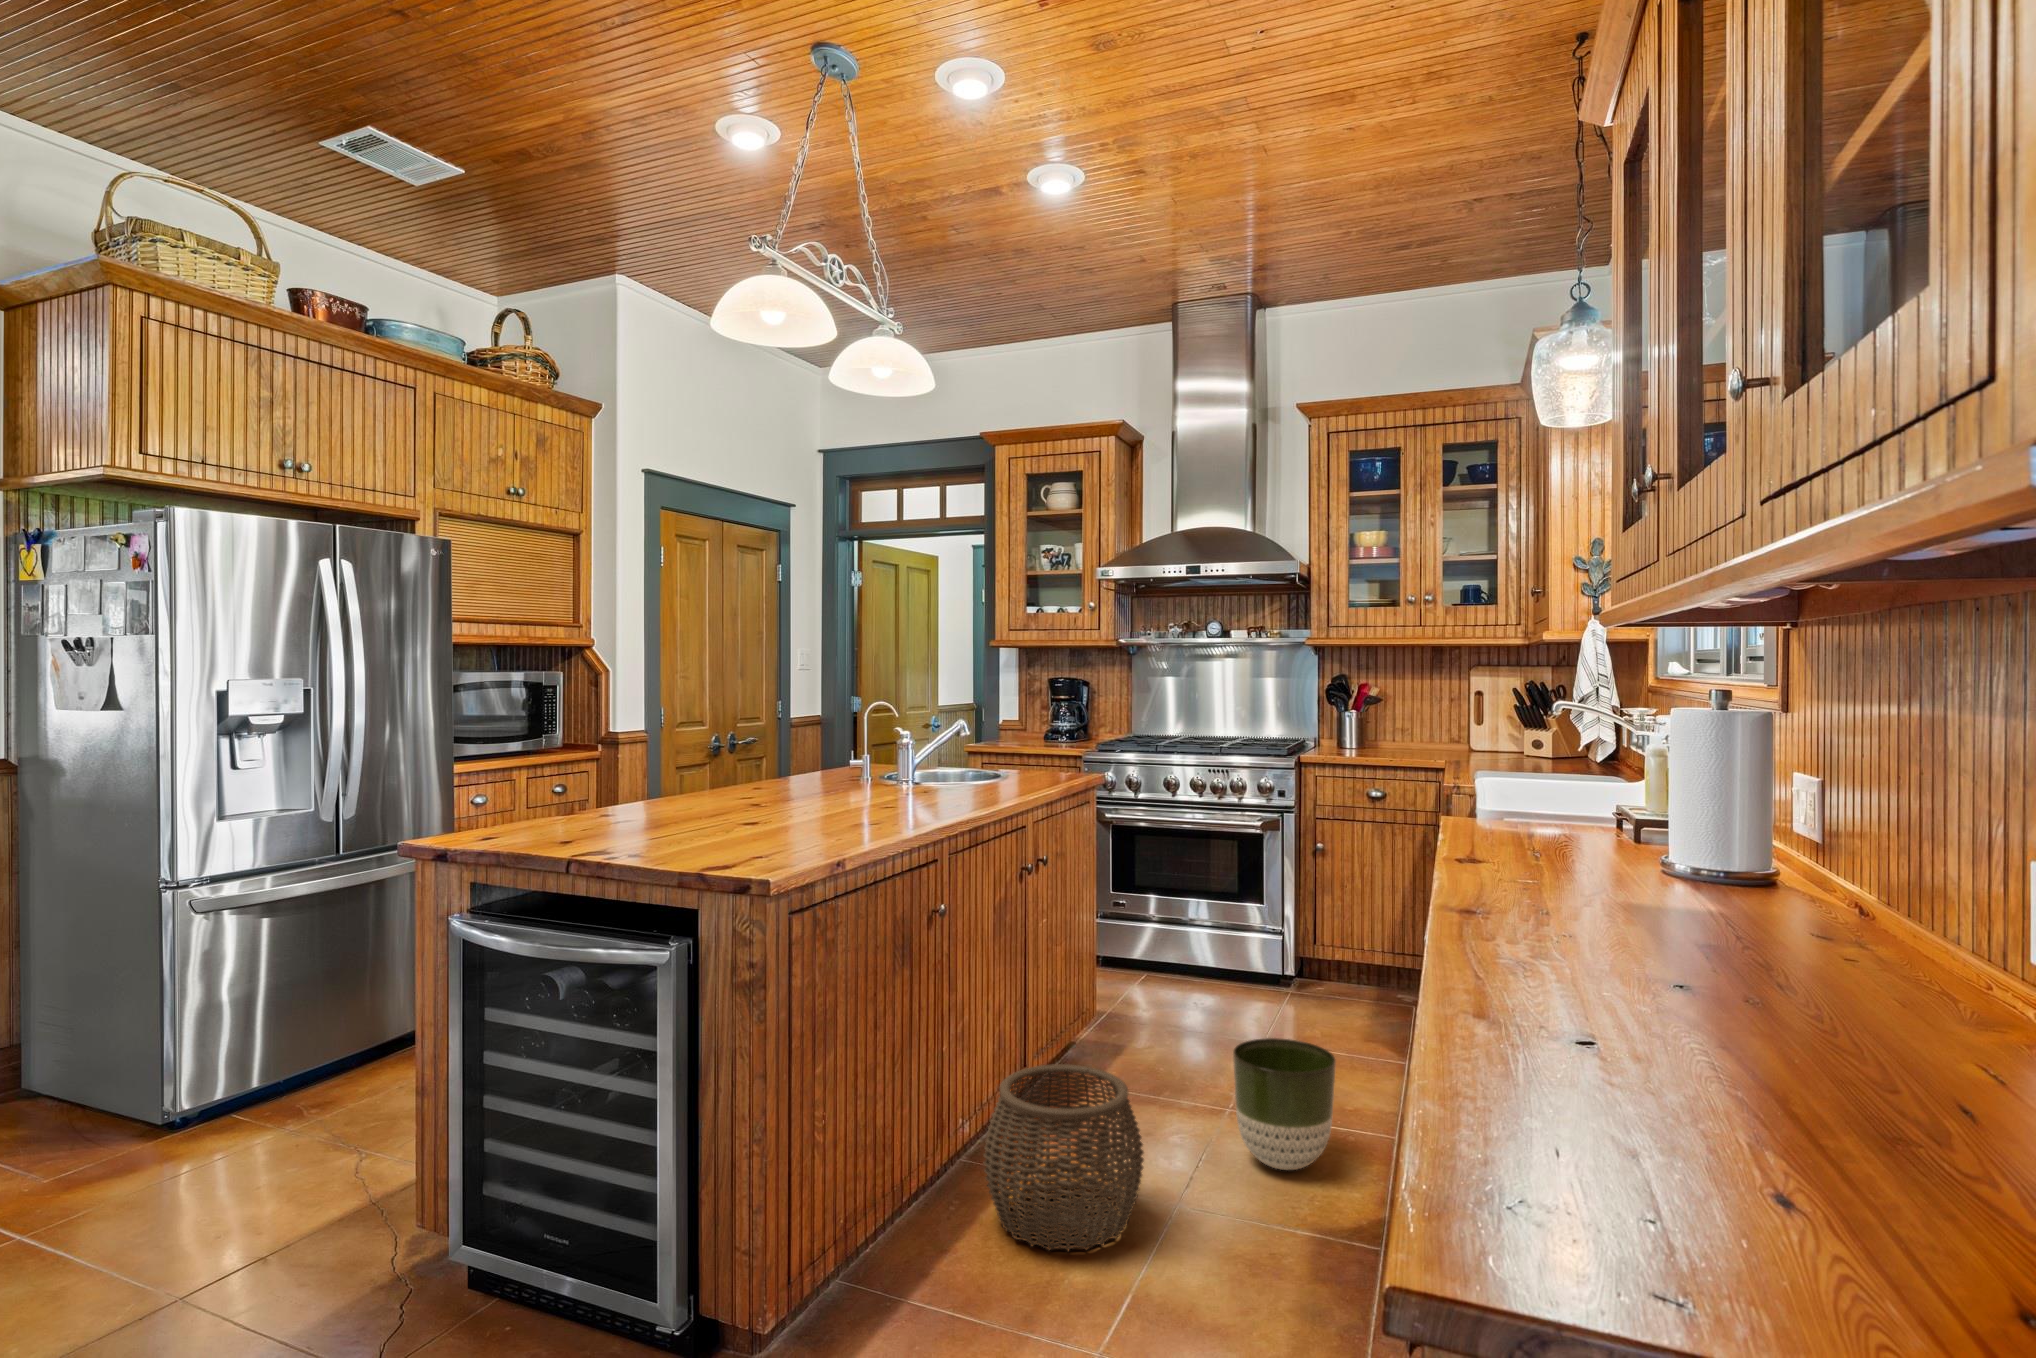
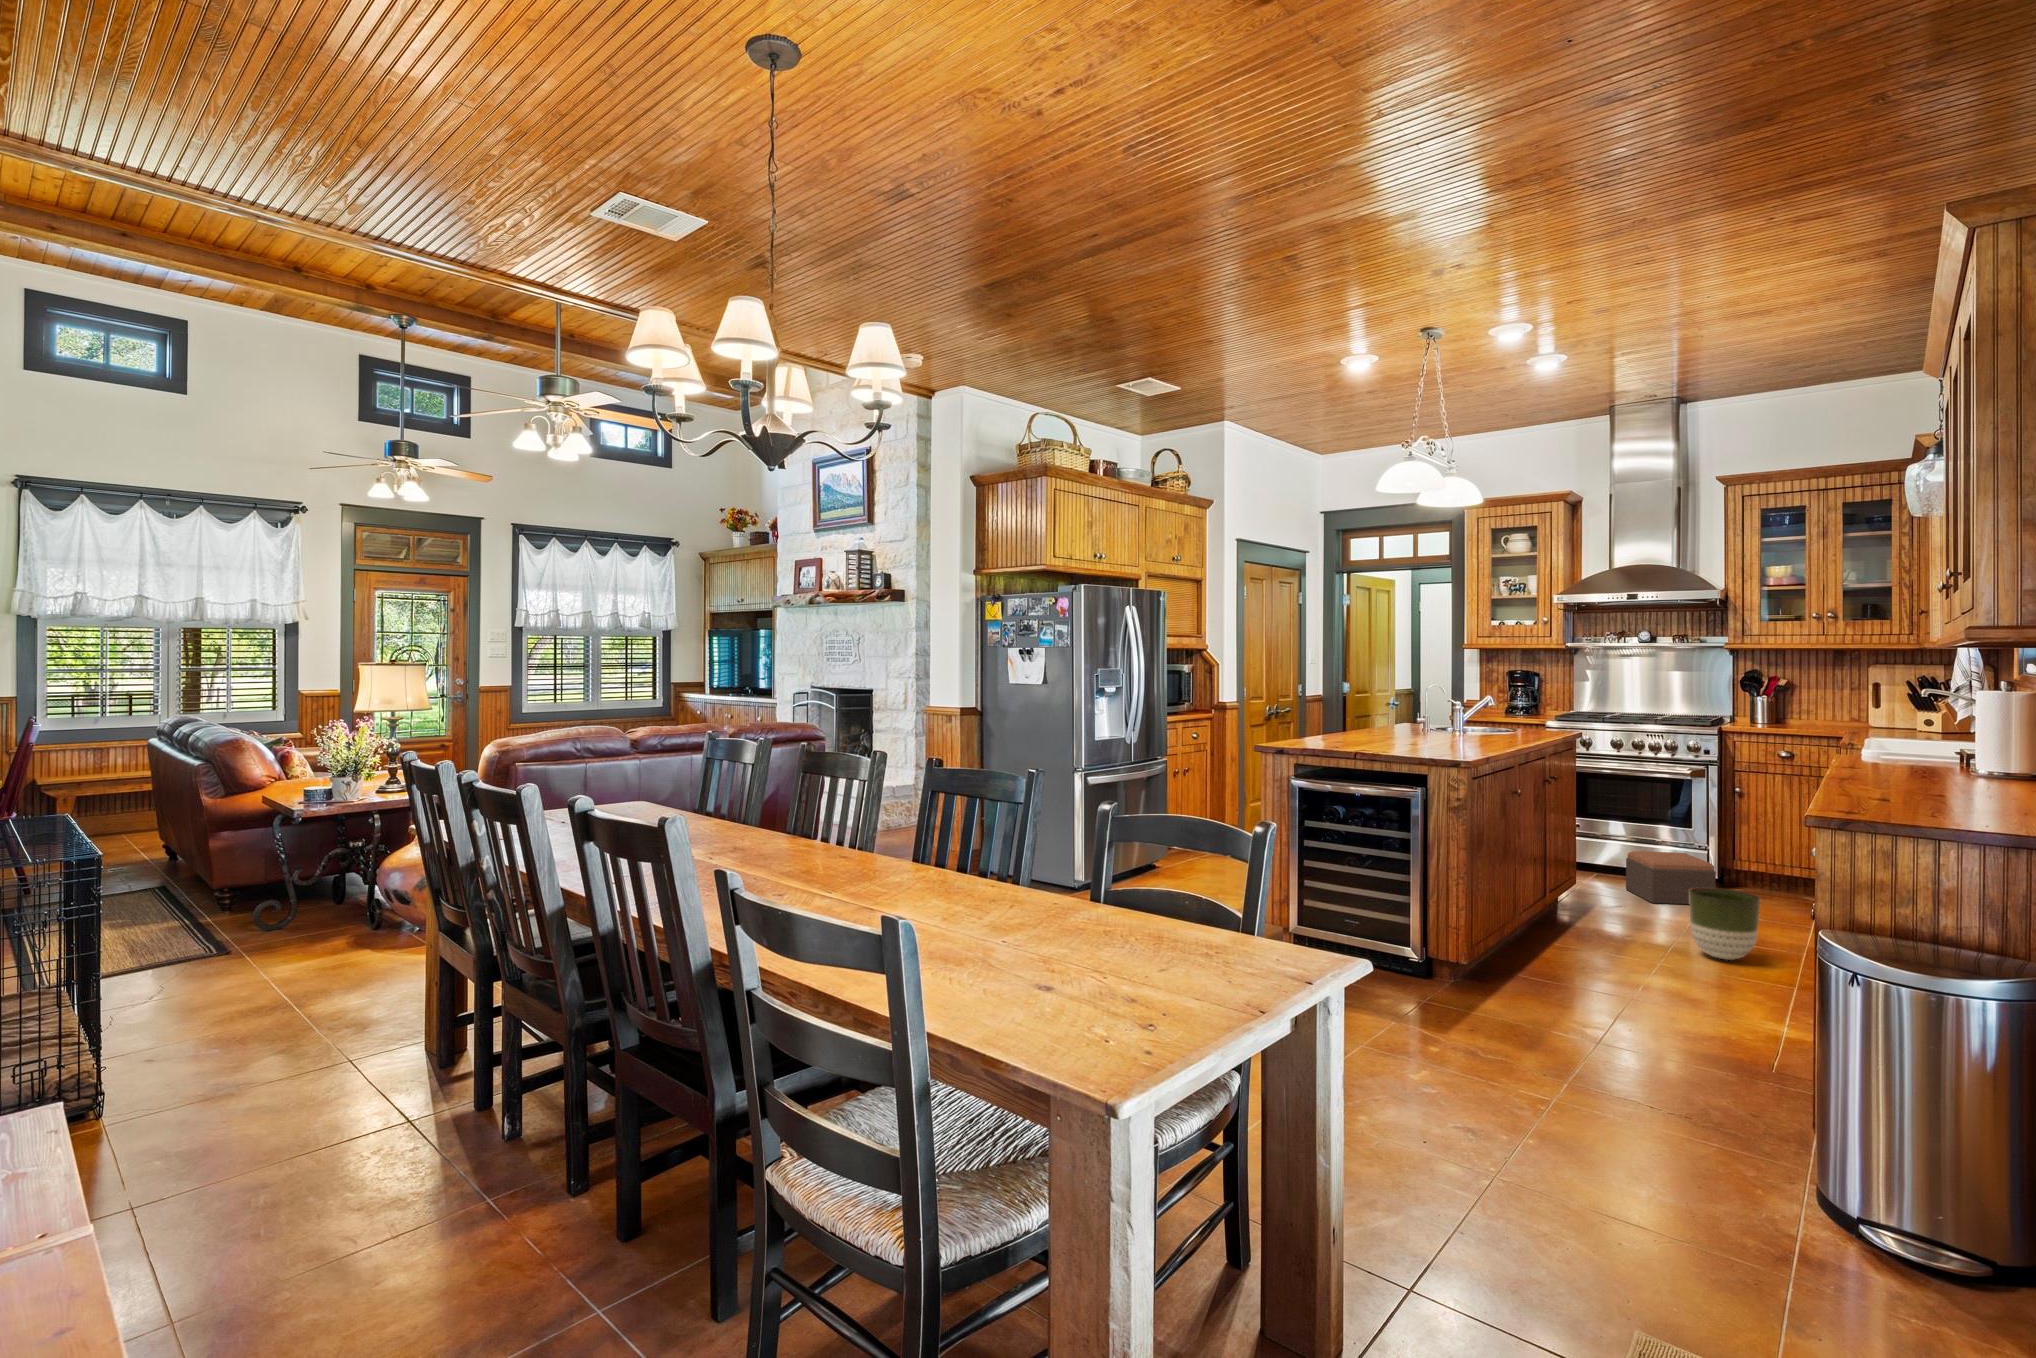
footstool: none [1177,946,1290,1034] -> present [1626,851,1716,904]
woven basket: present [984,1064,1144,1251] -> none [1541,885,1639,974]

